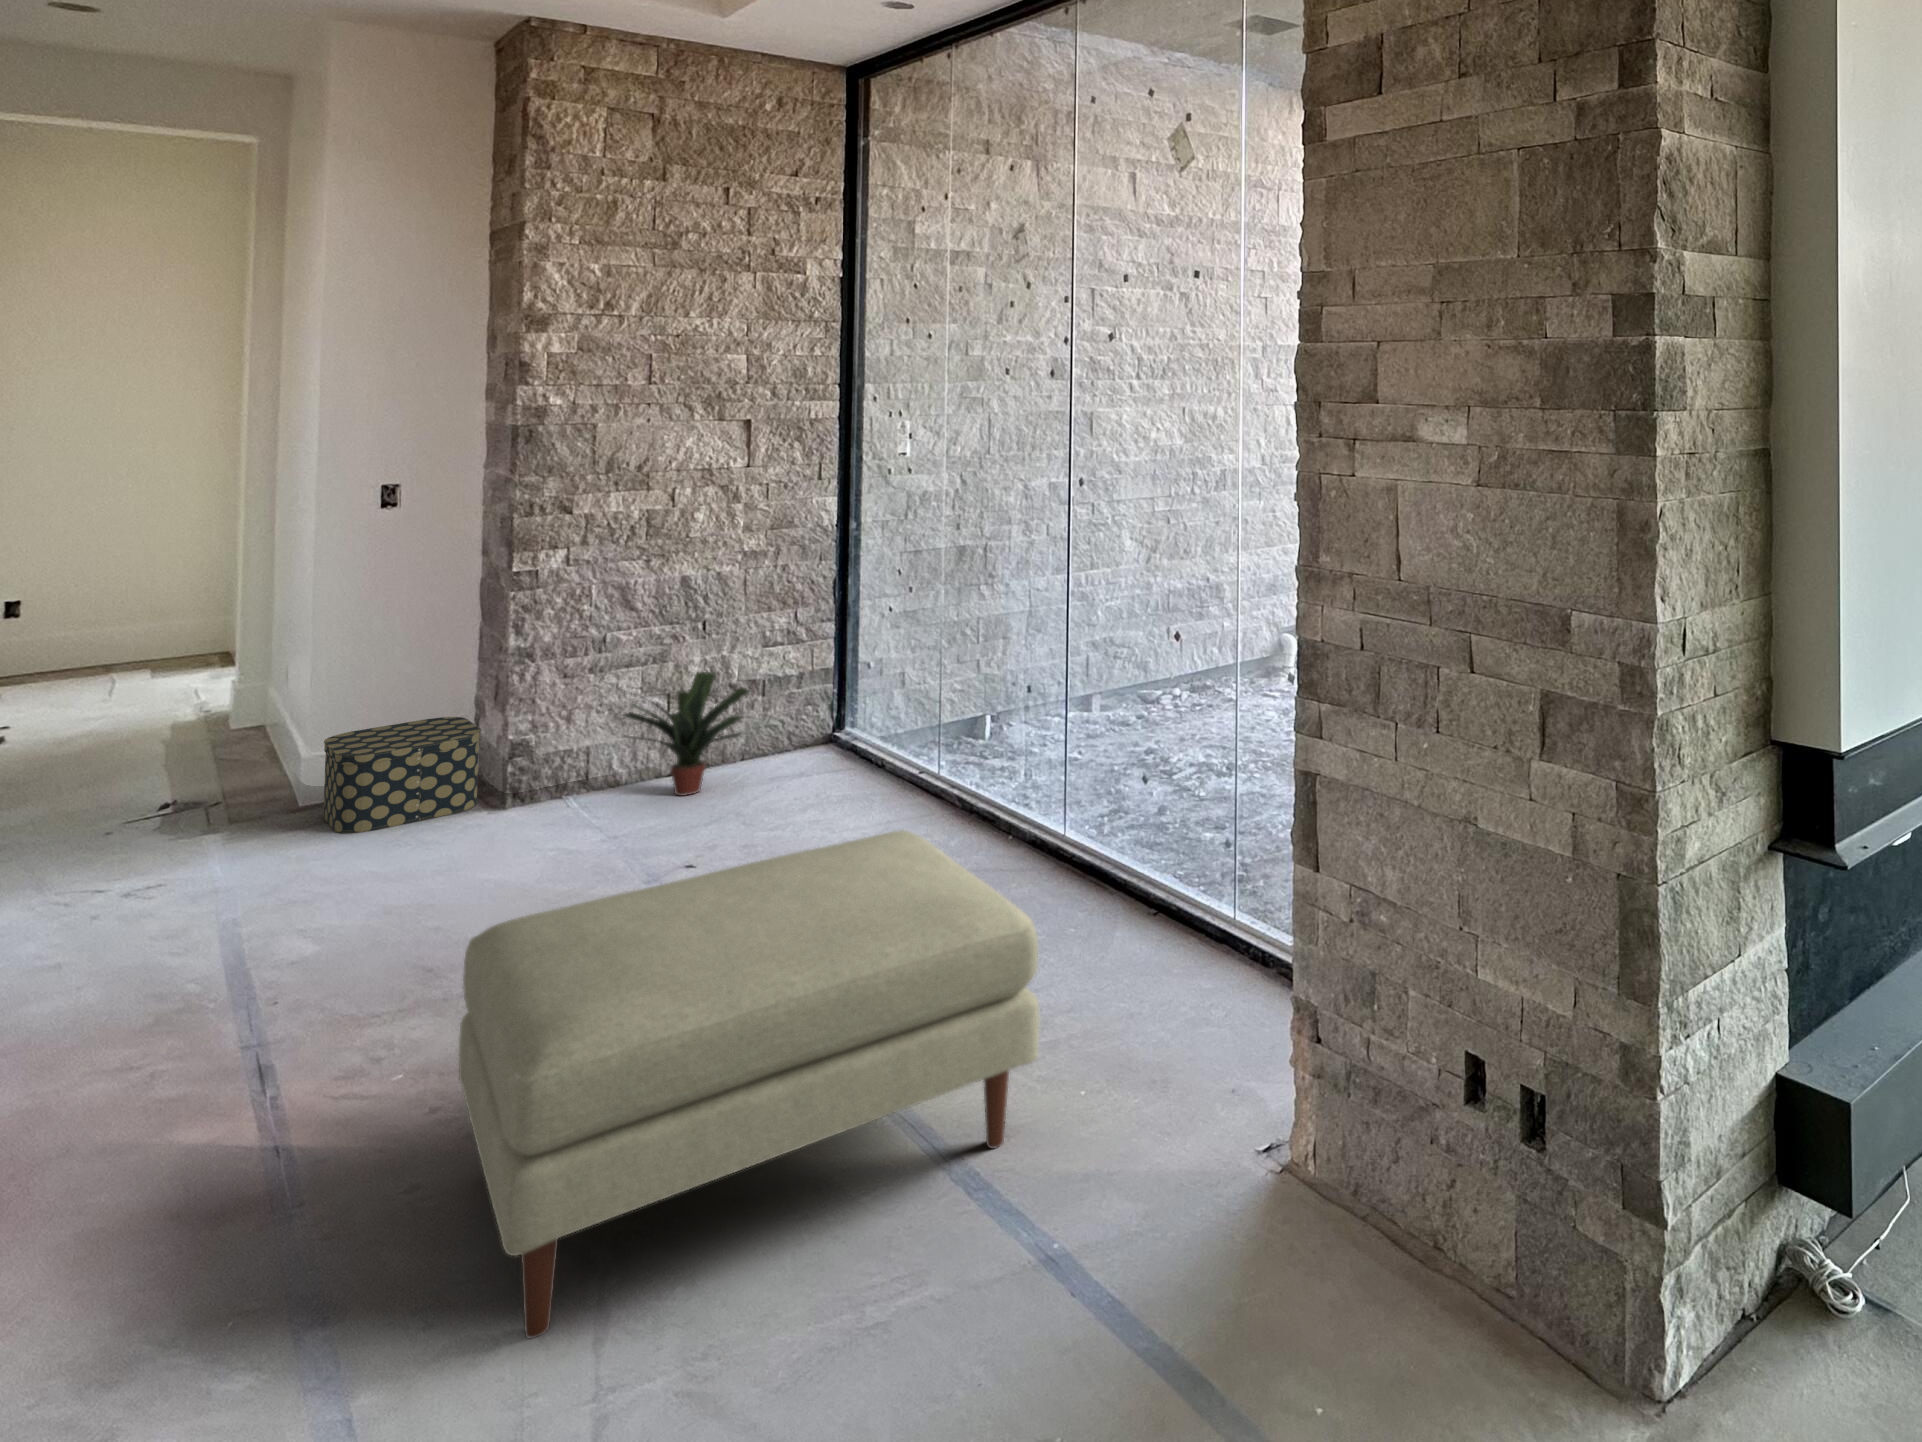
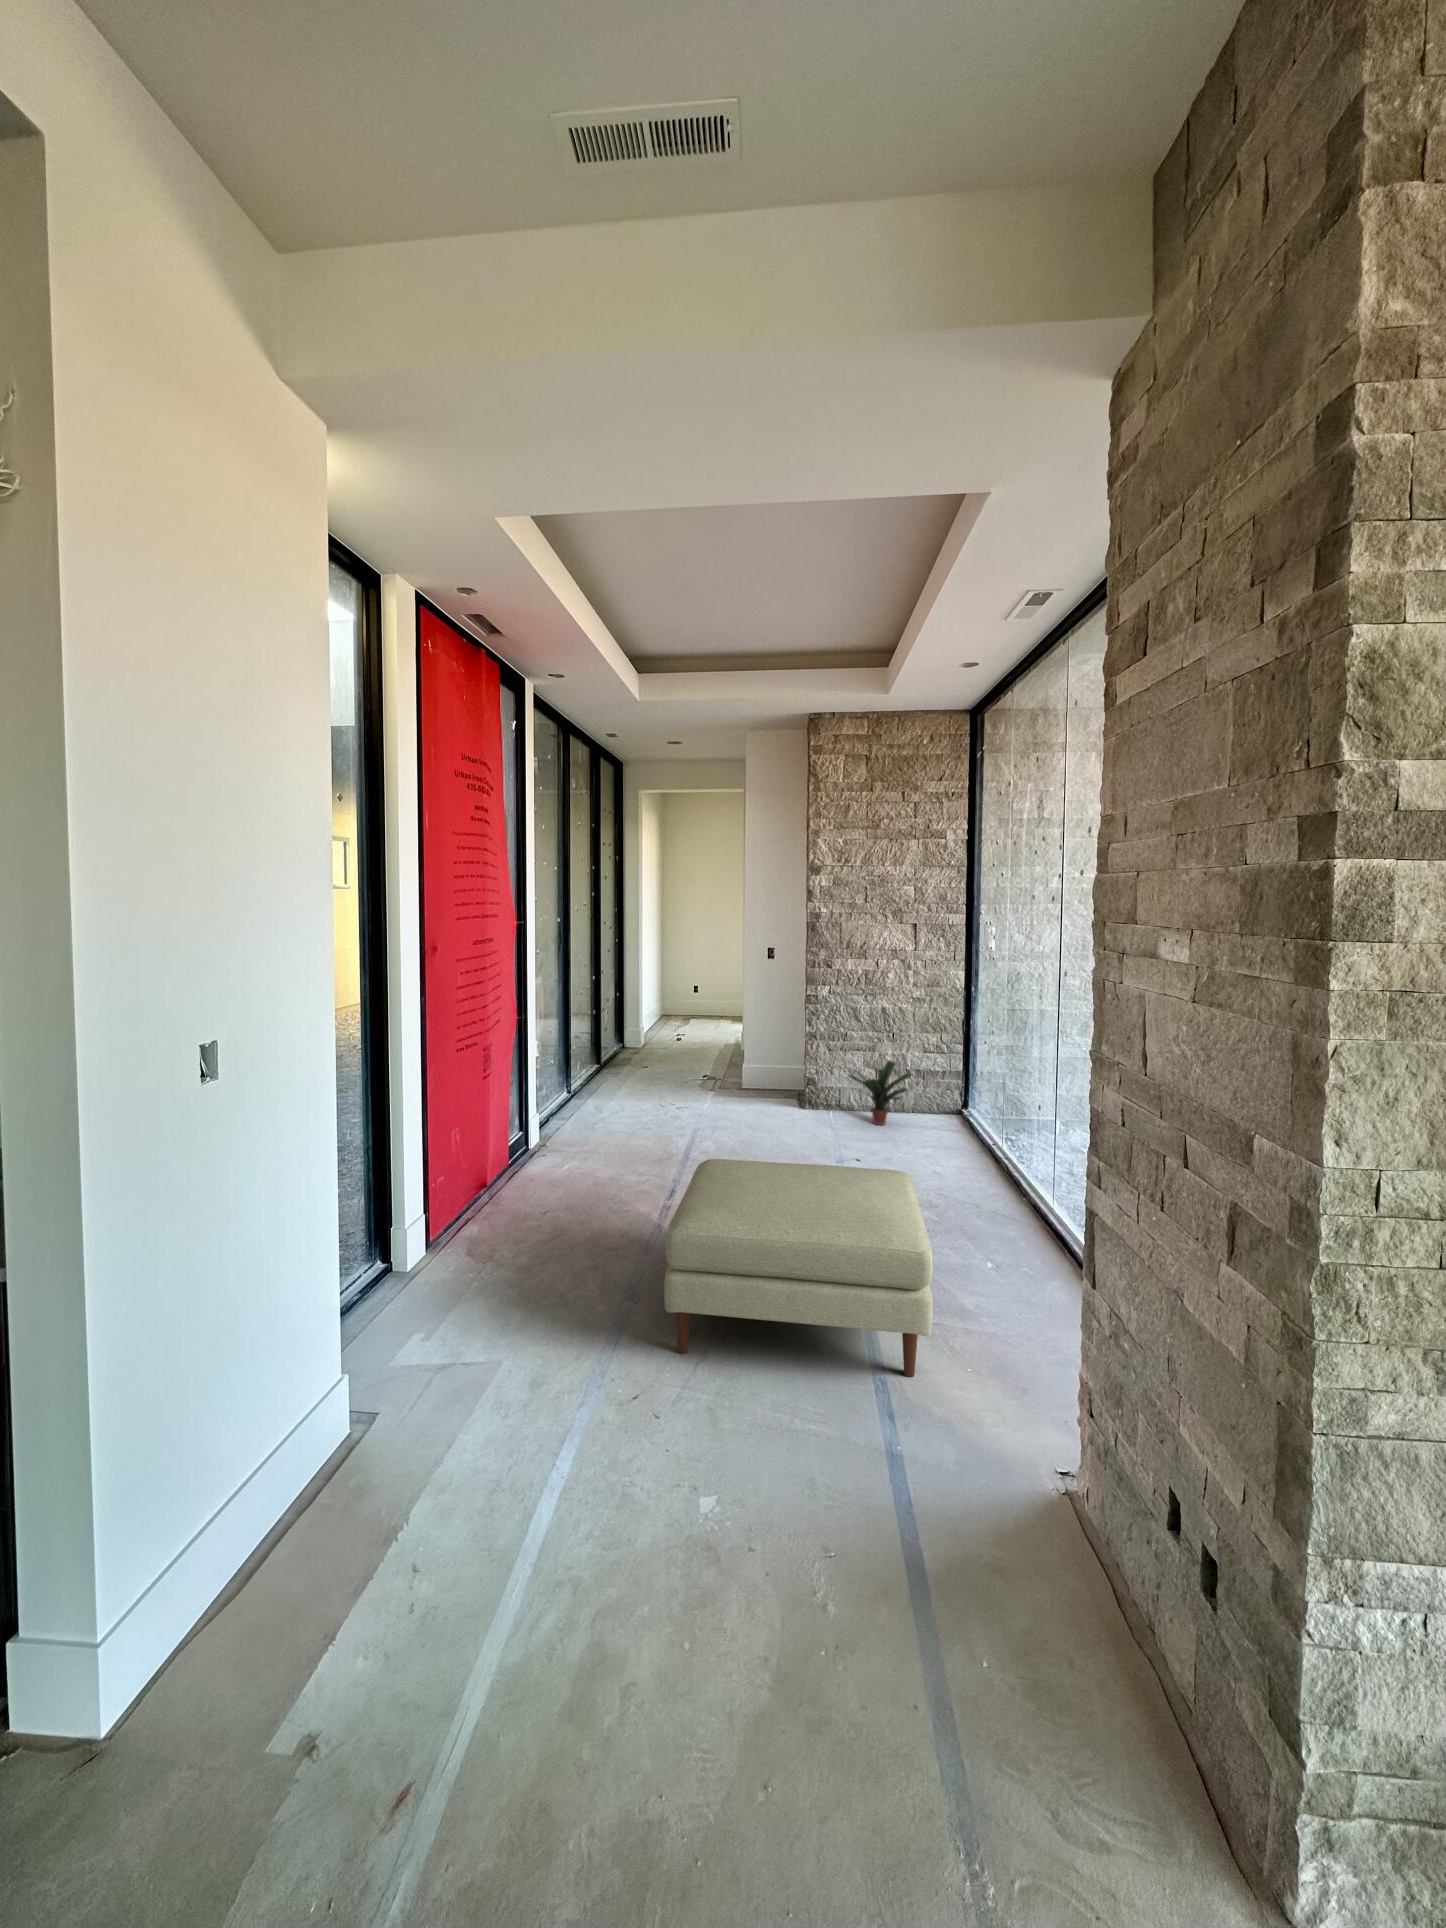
storage box: present [323,717,481,834] -> none [744,1061,798,1108]

